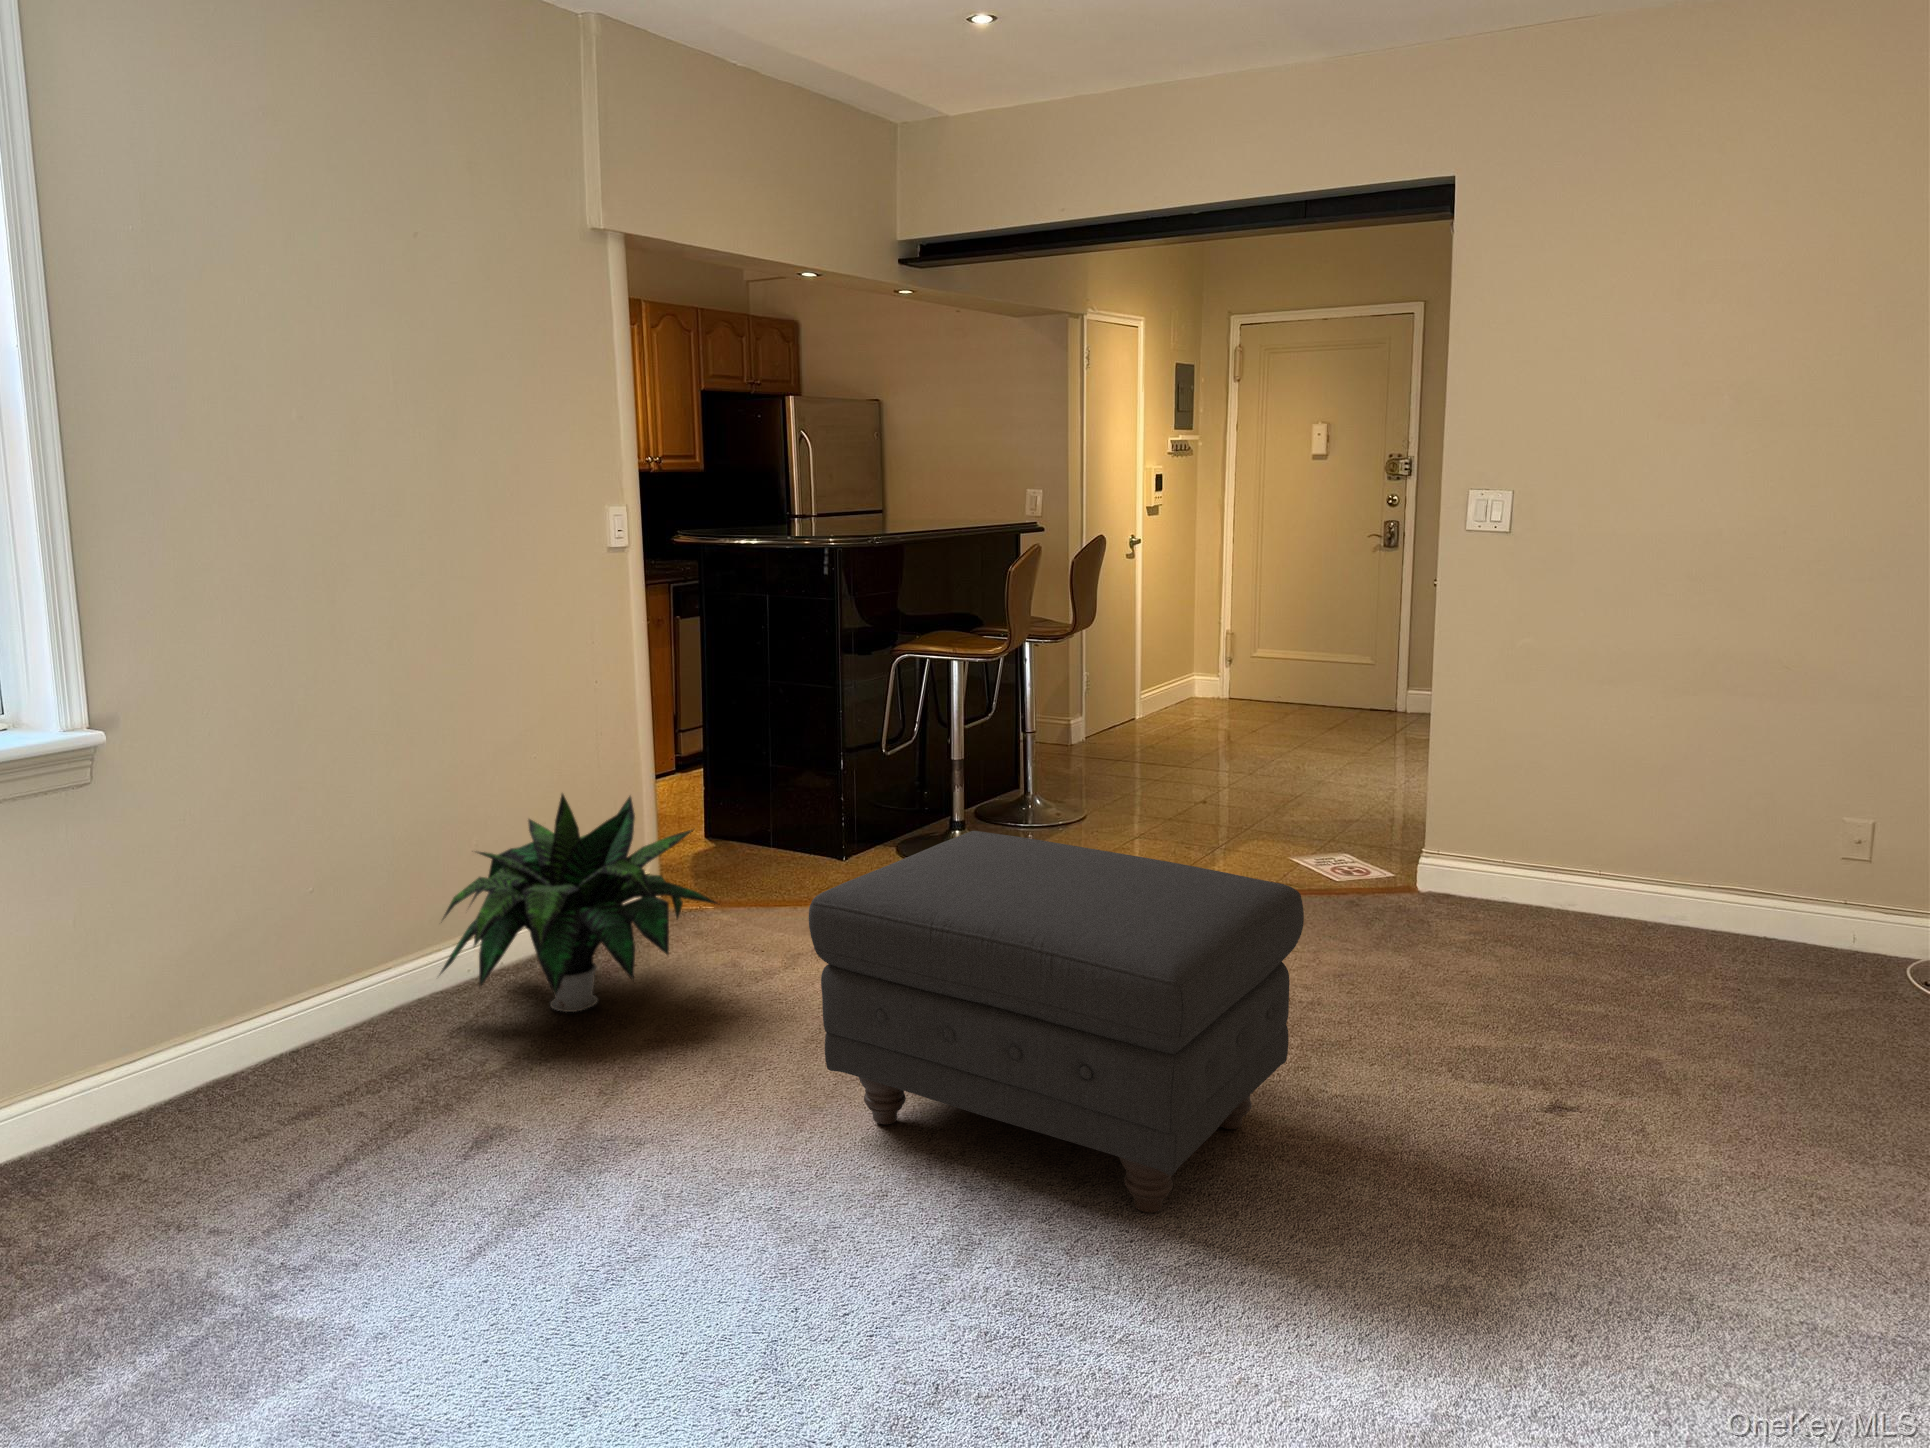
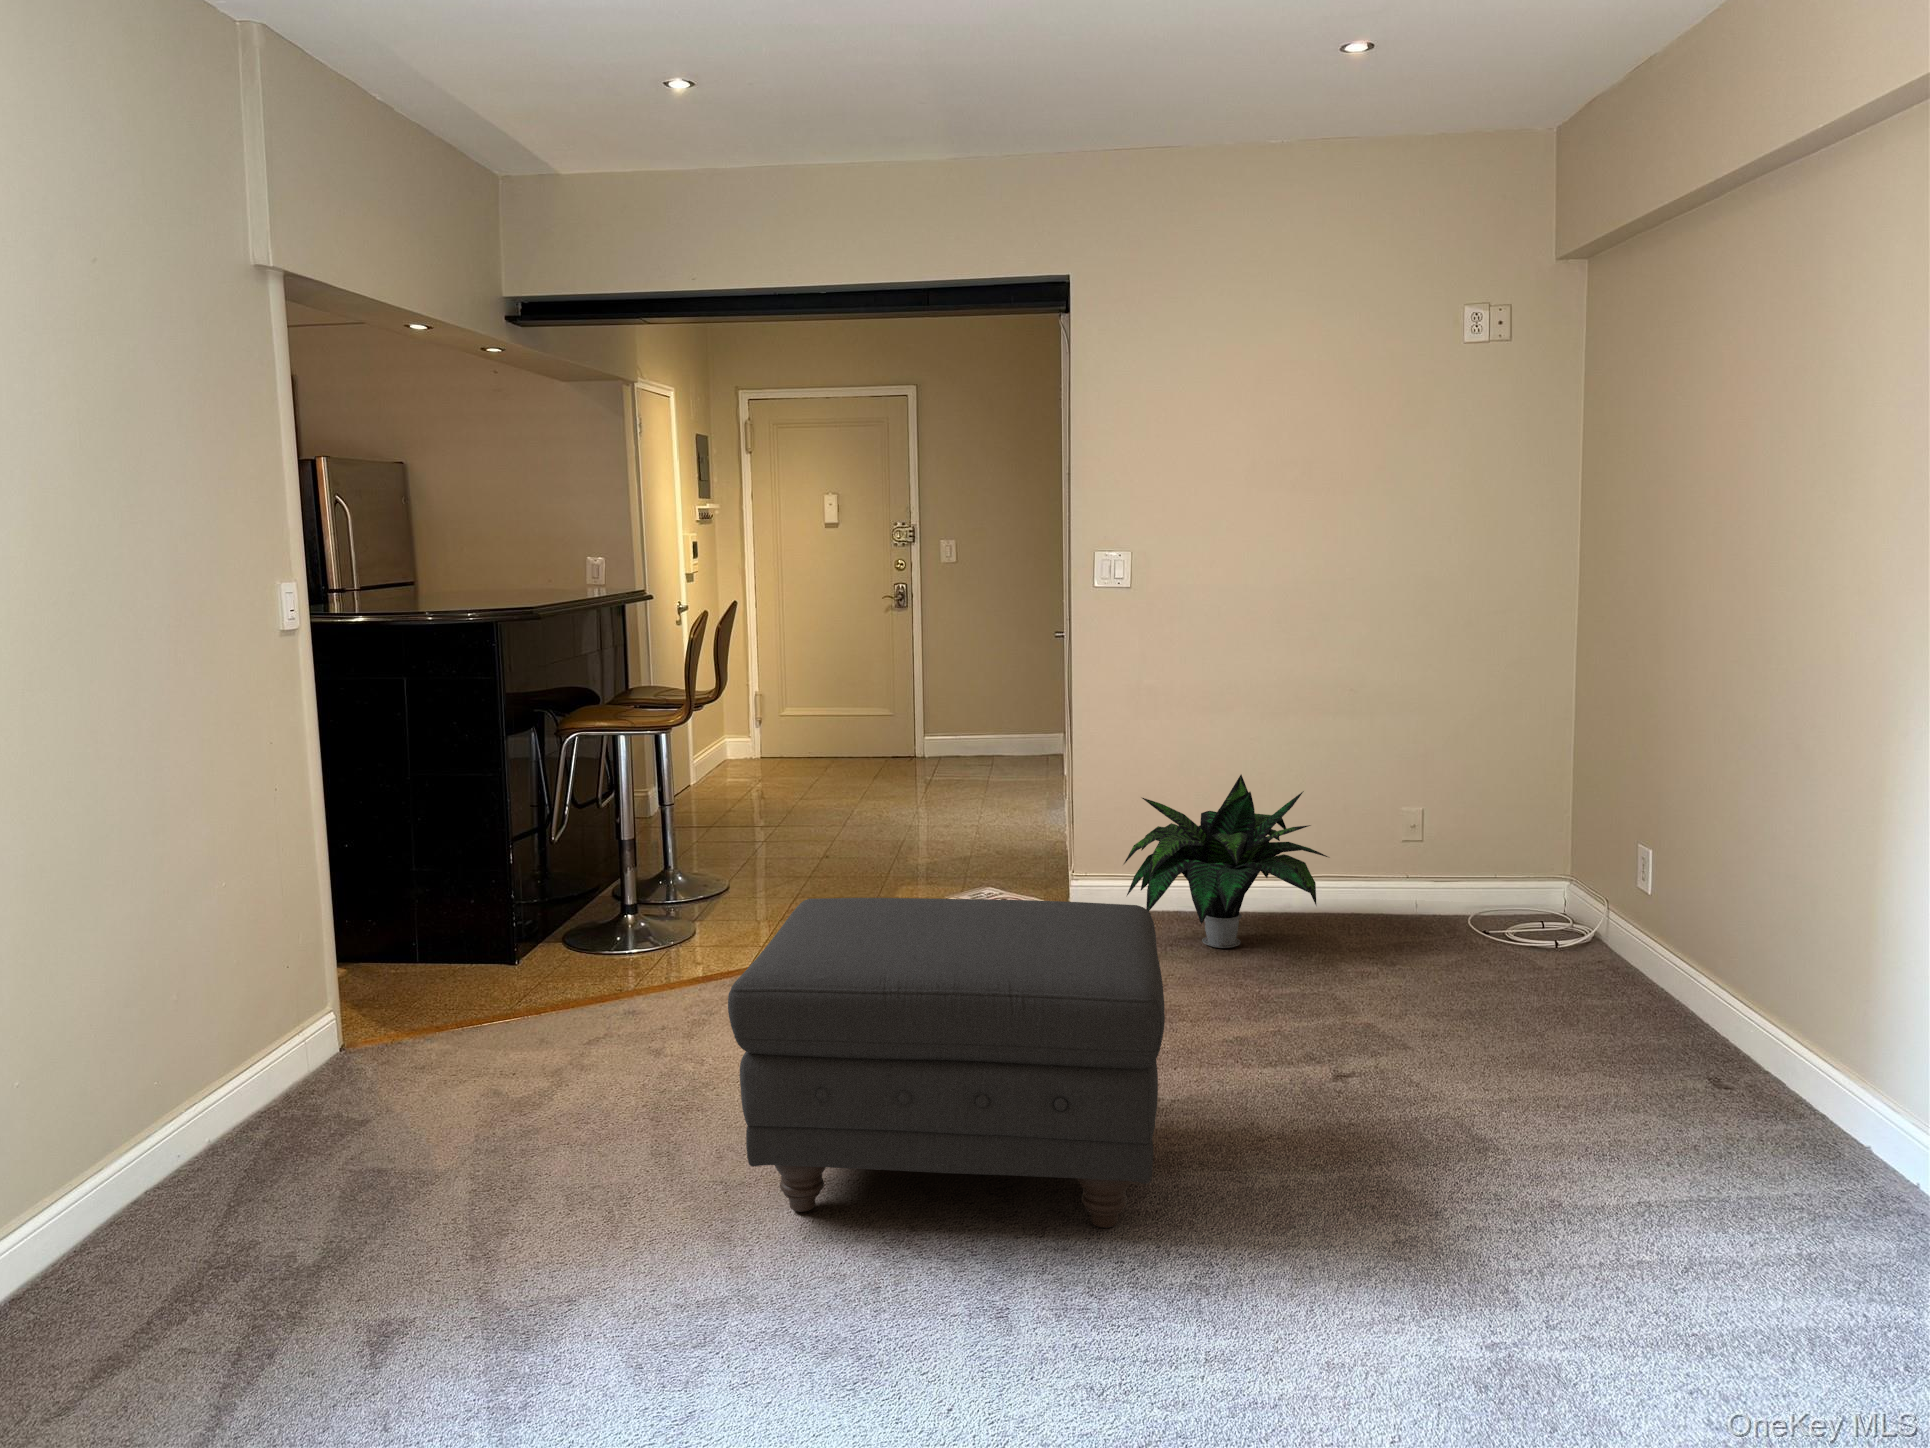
potted plant: present [440,794,720,1012] -> present [1124,775,1328,948]

